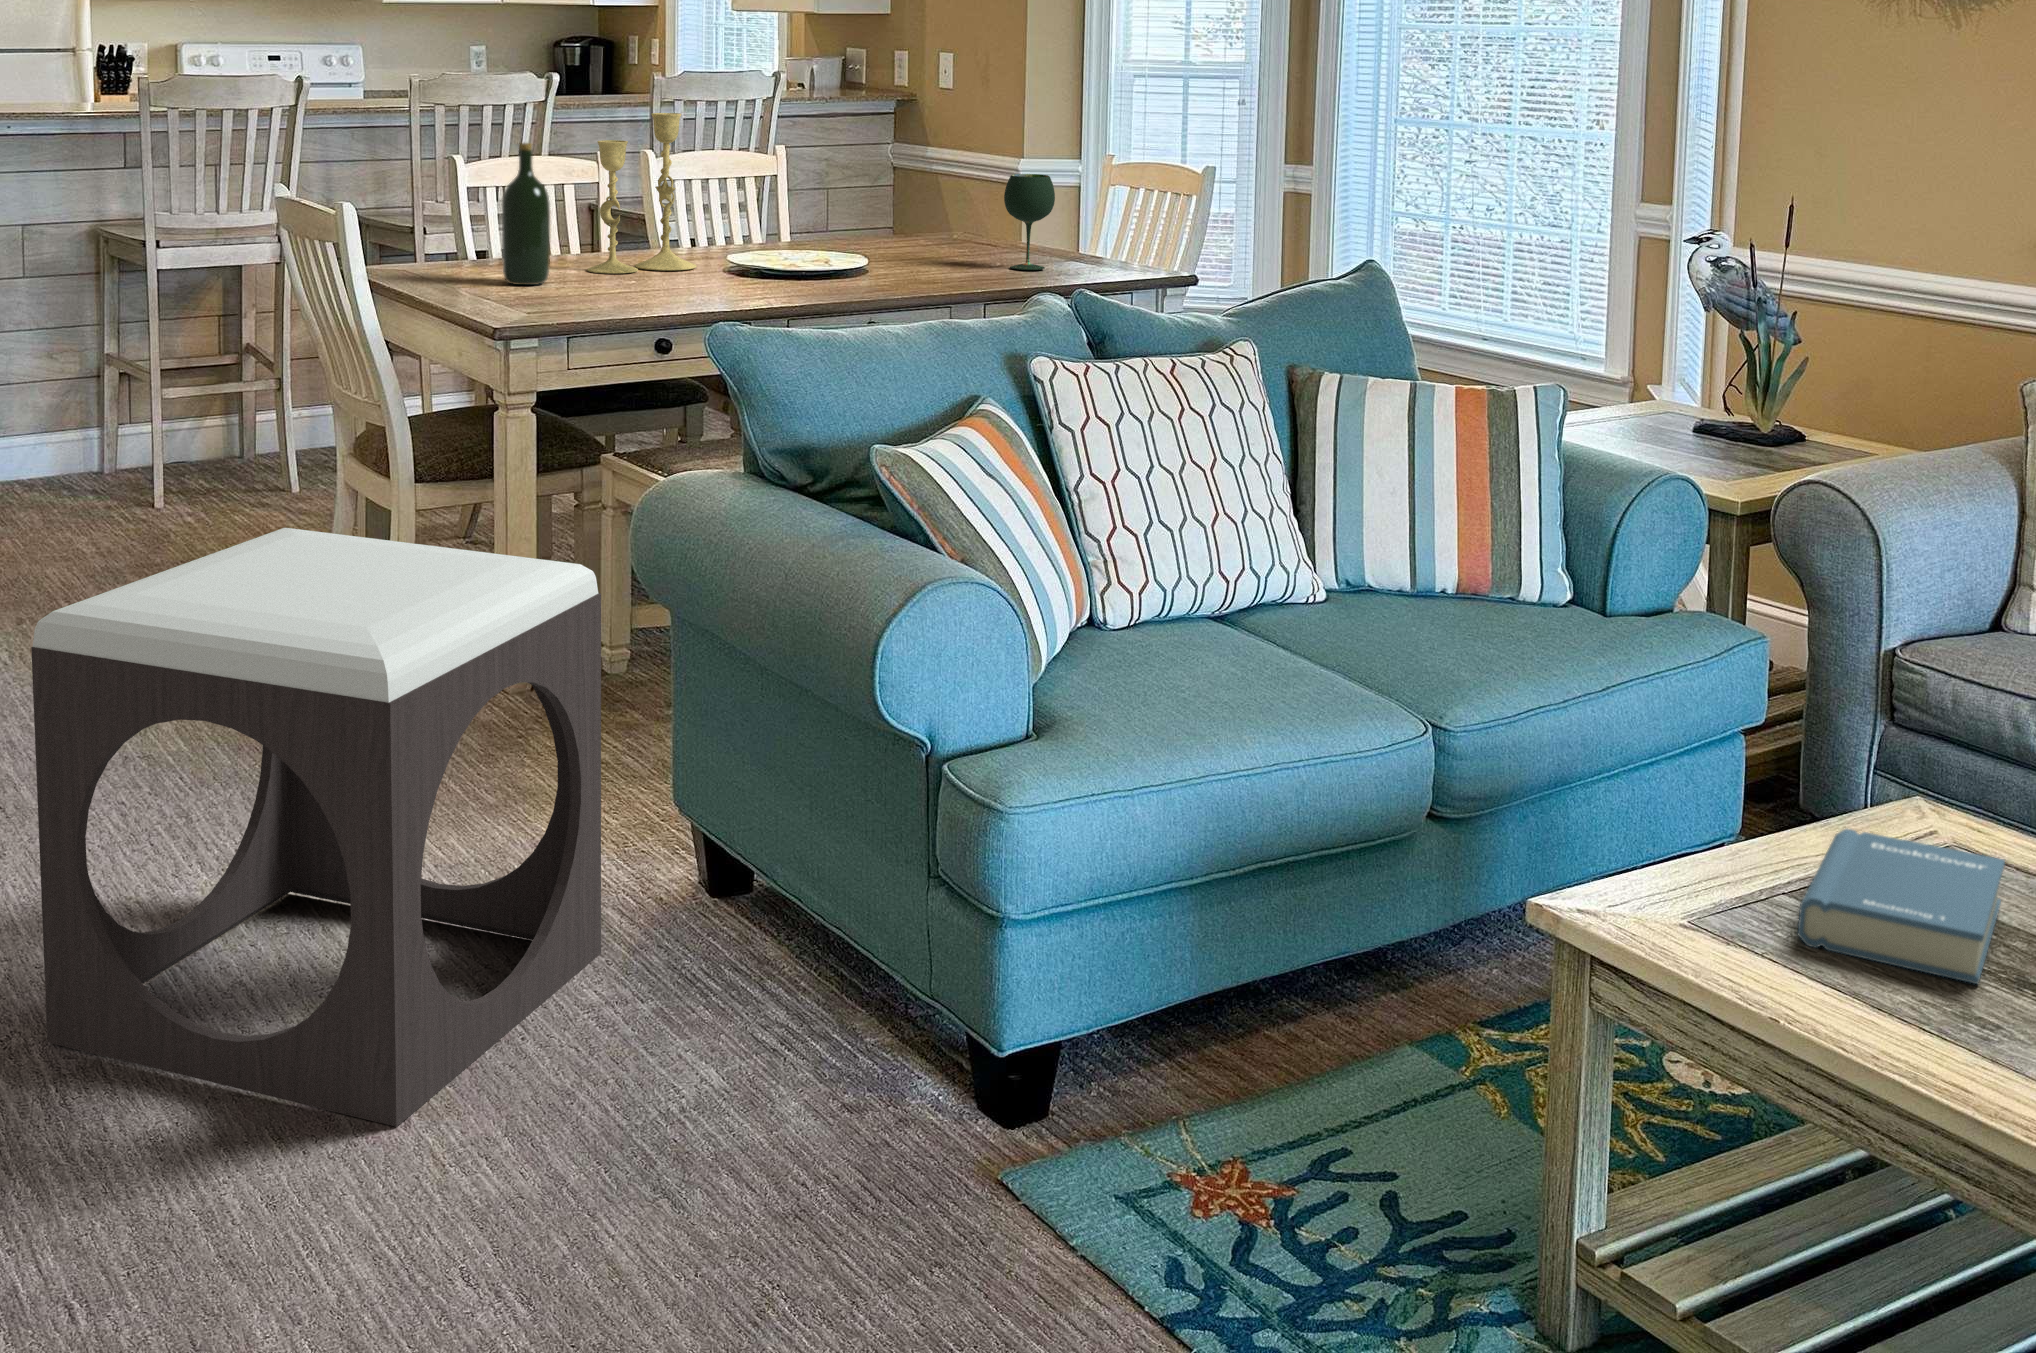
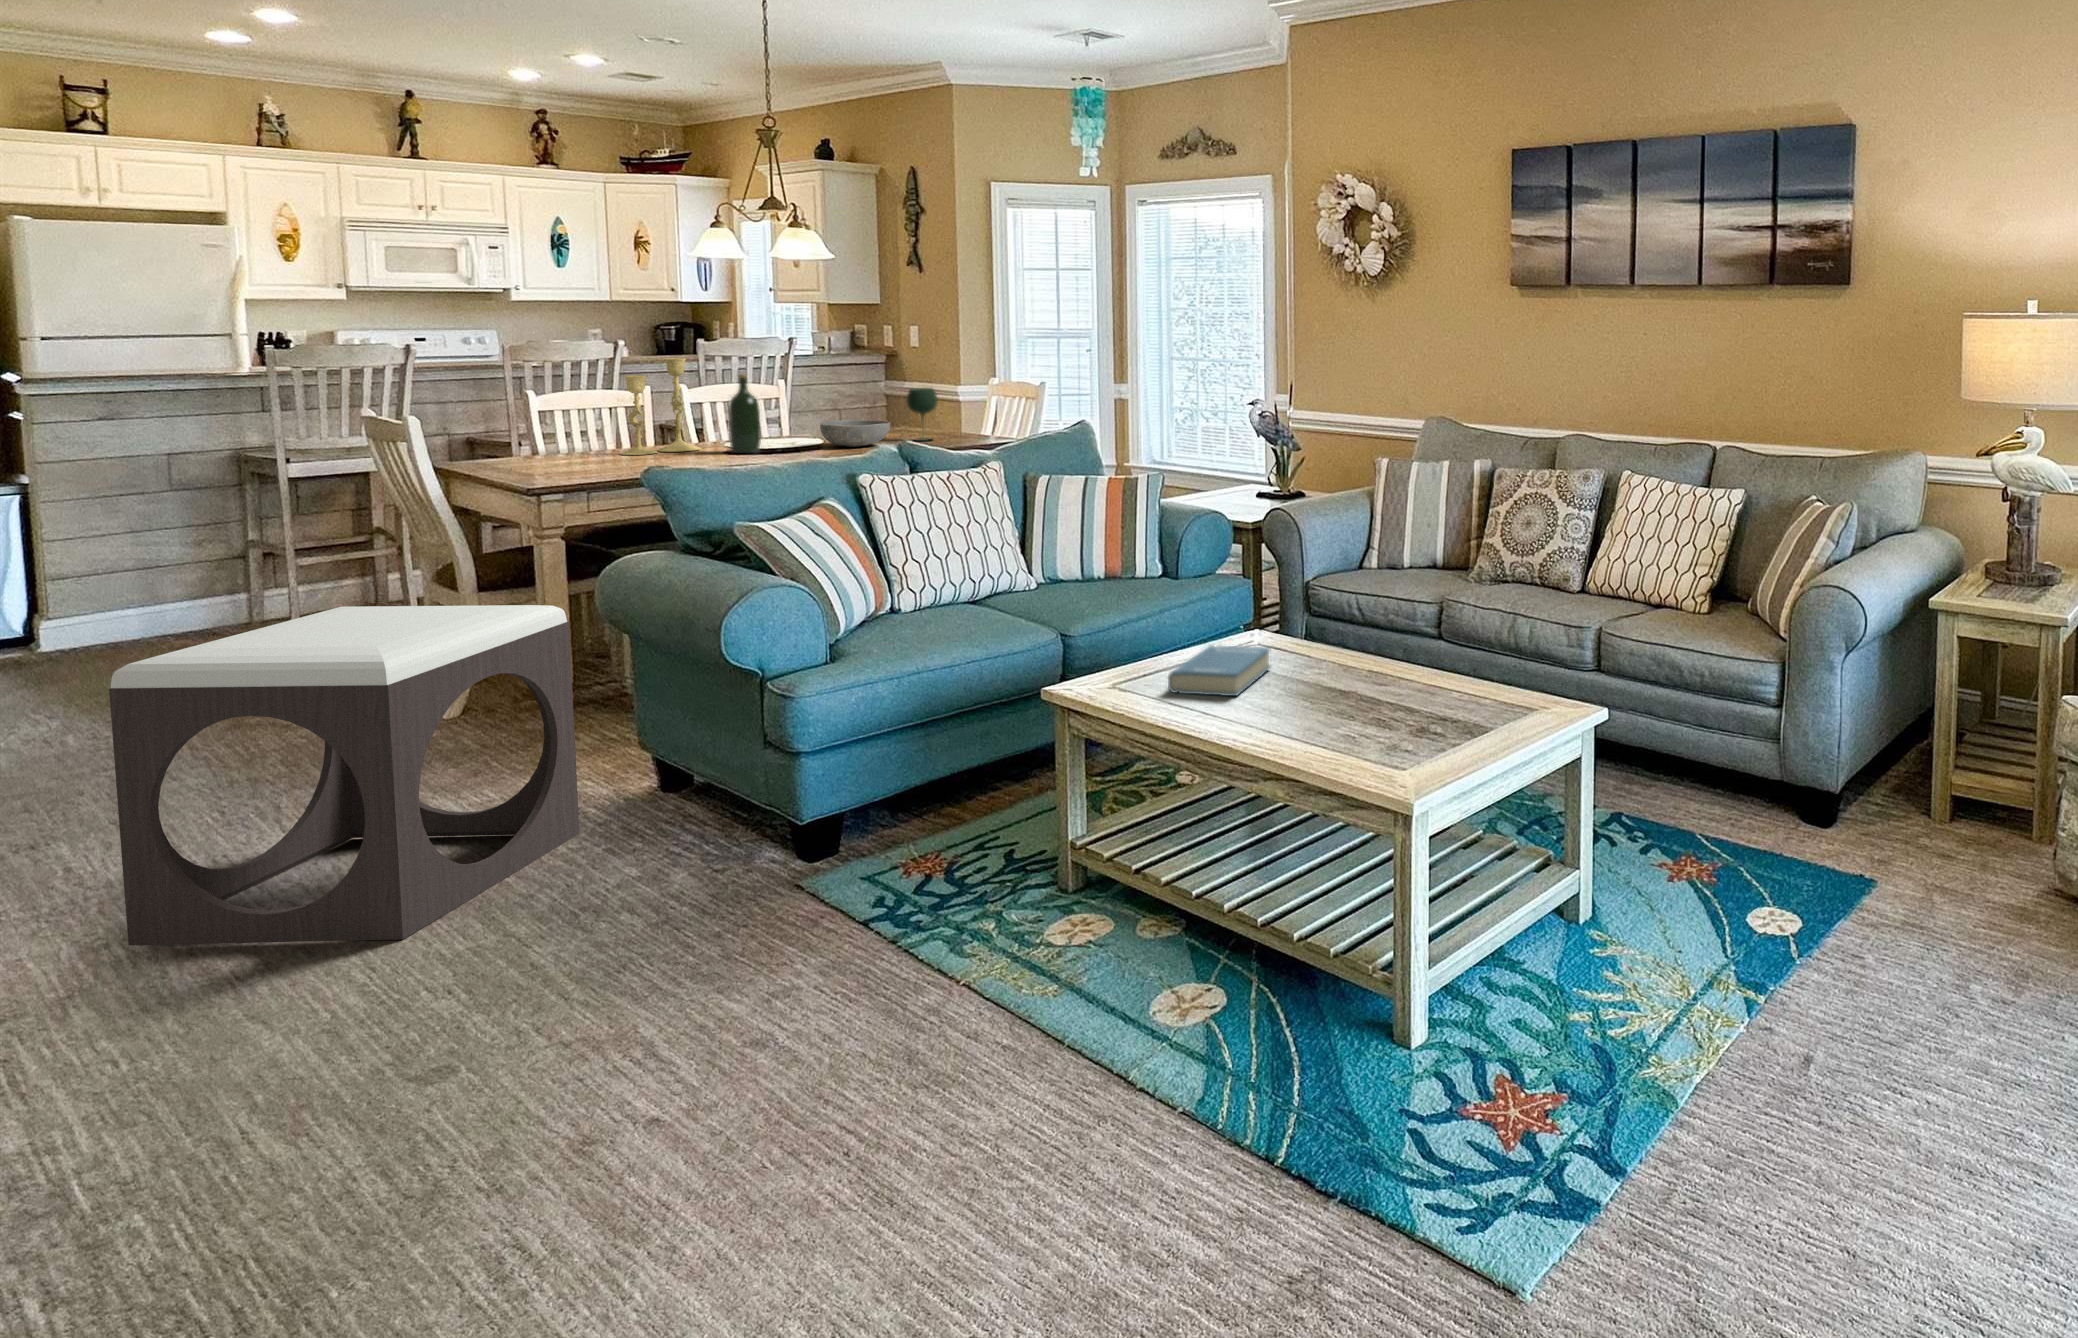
wine bottle: present [502,143,550,285] -> present [728,374,761,453]
bowl: none [874,228,983,277] -> present [820,420,890,447]

